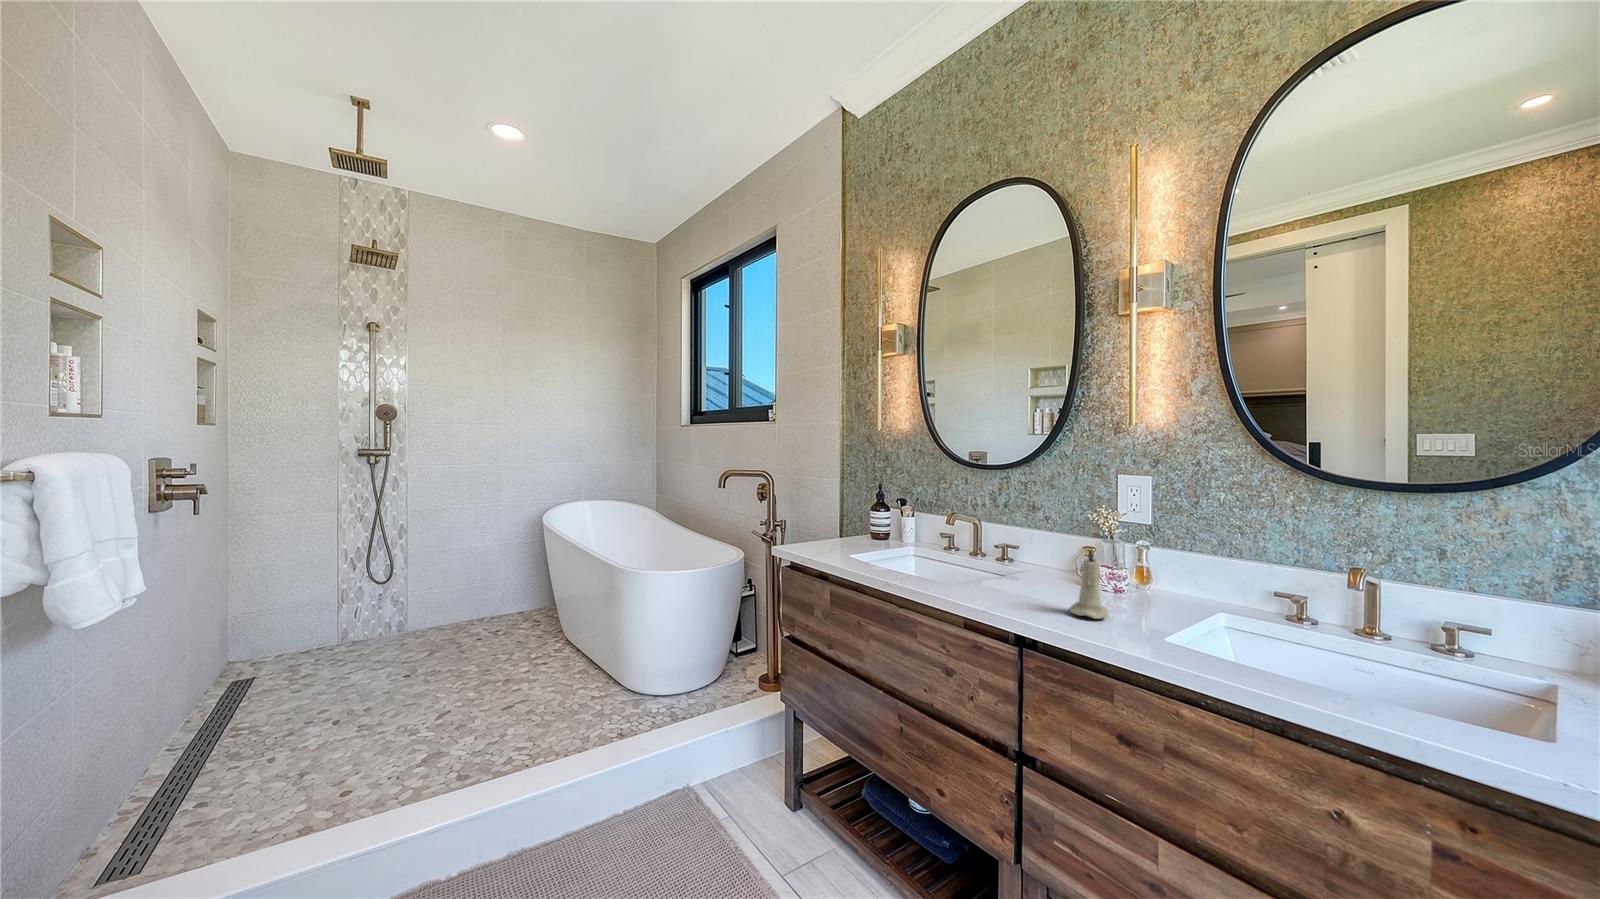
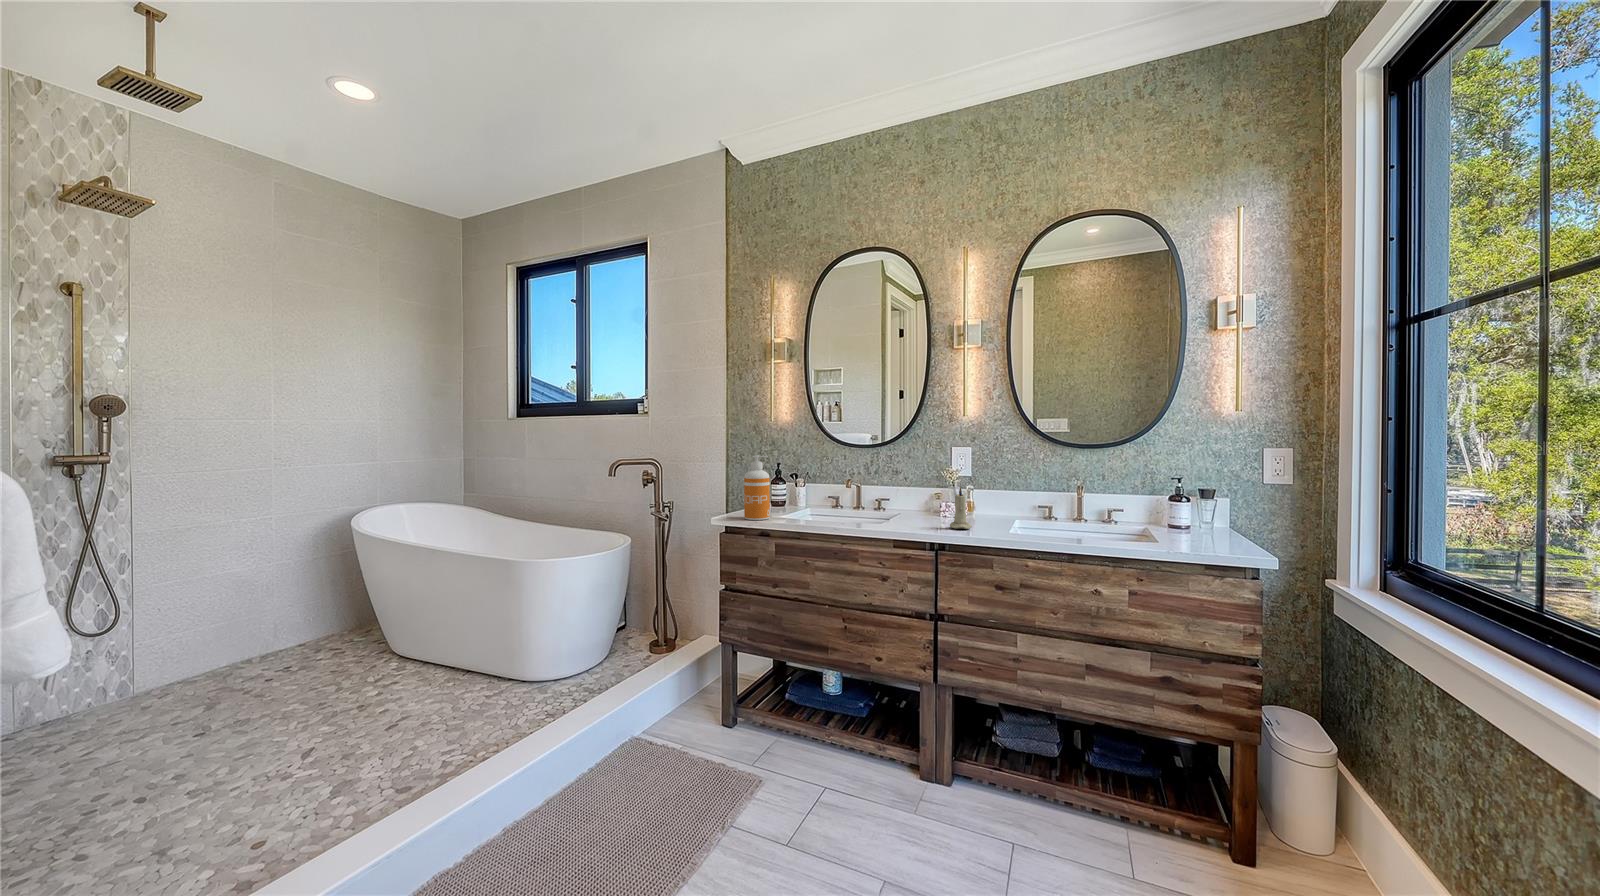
soap dispenser: none [808,475,841,558] -> present [744,455,770,520]

